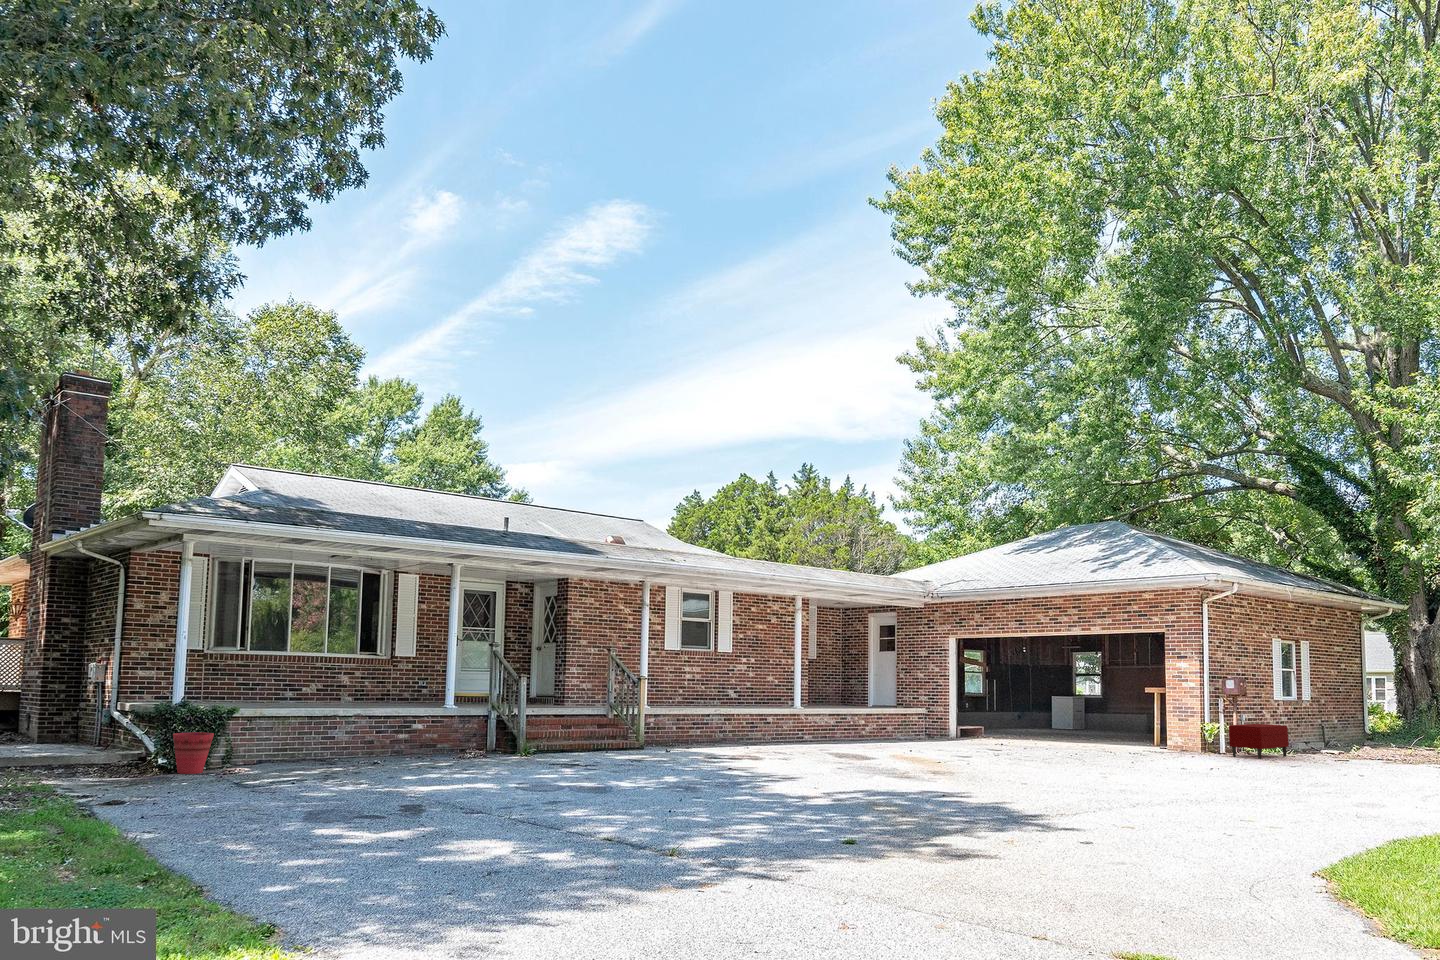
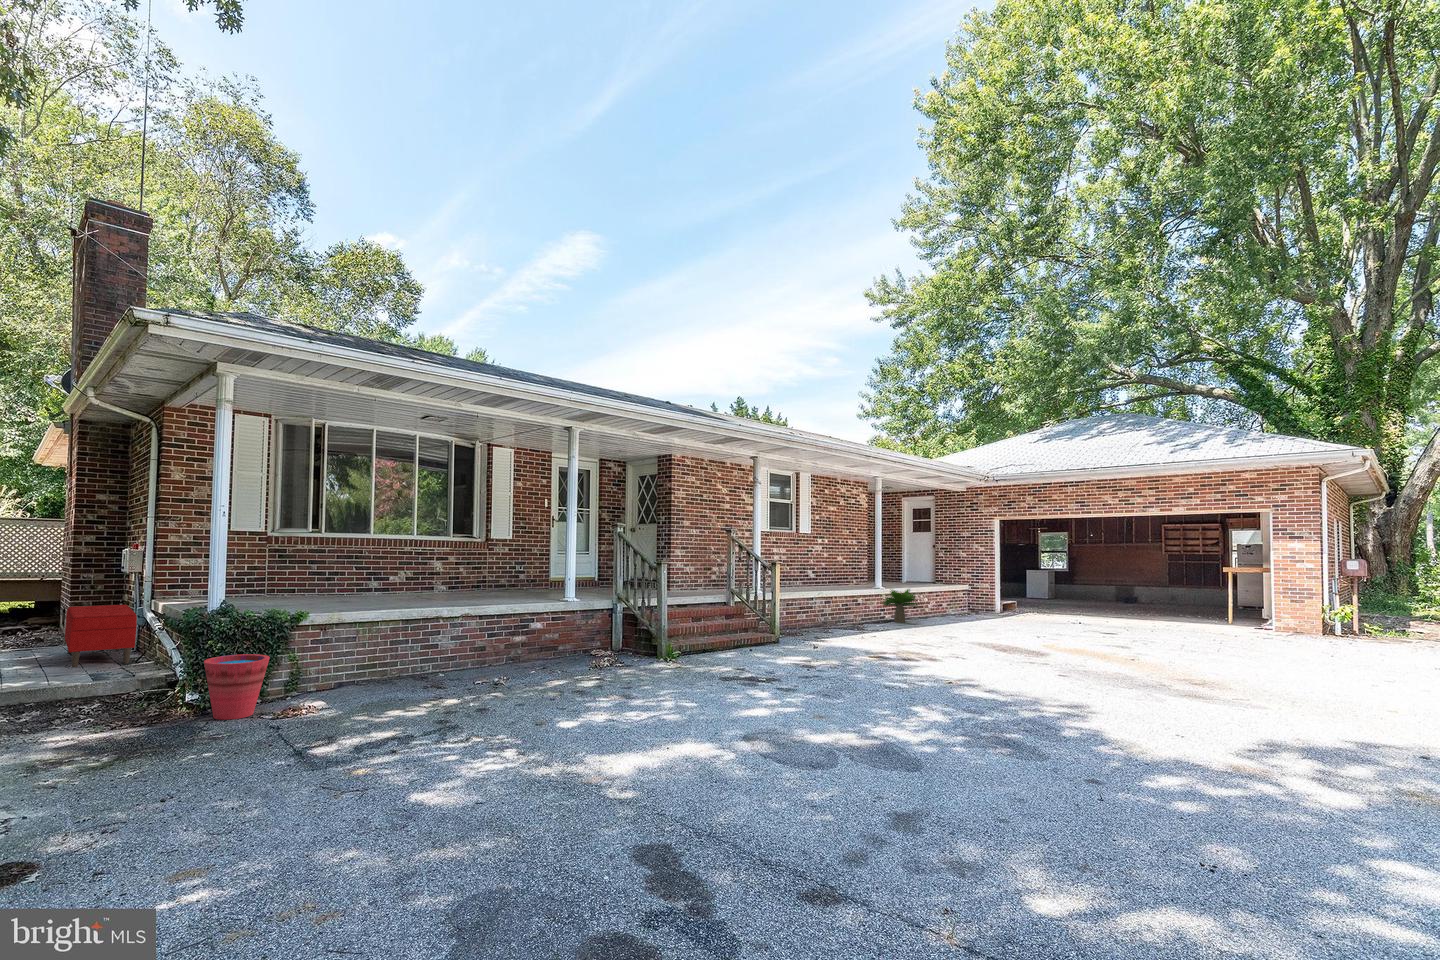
potted plant: none [789,706,832,743] -> present [883,589,917,622]
bench: present [1229,724,1289,759] -> present [65,605,137,668]

